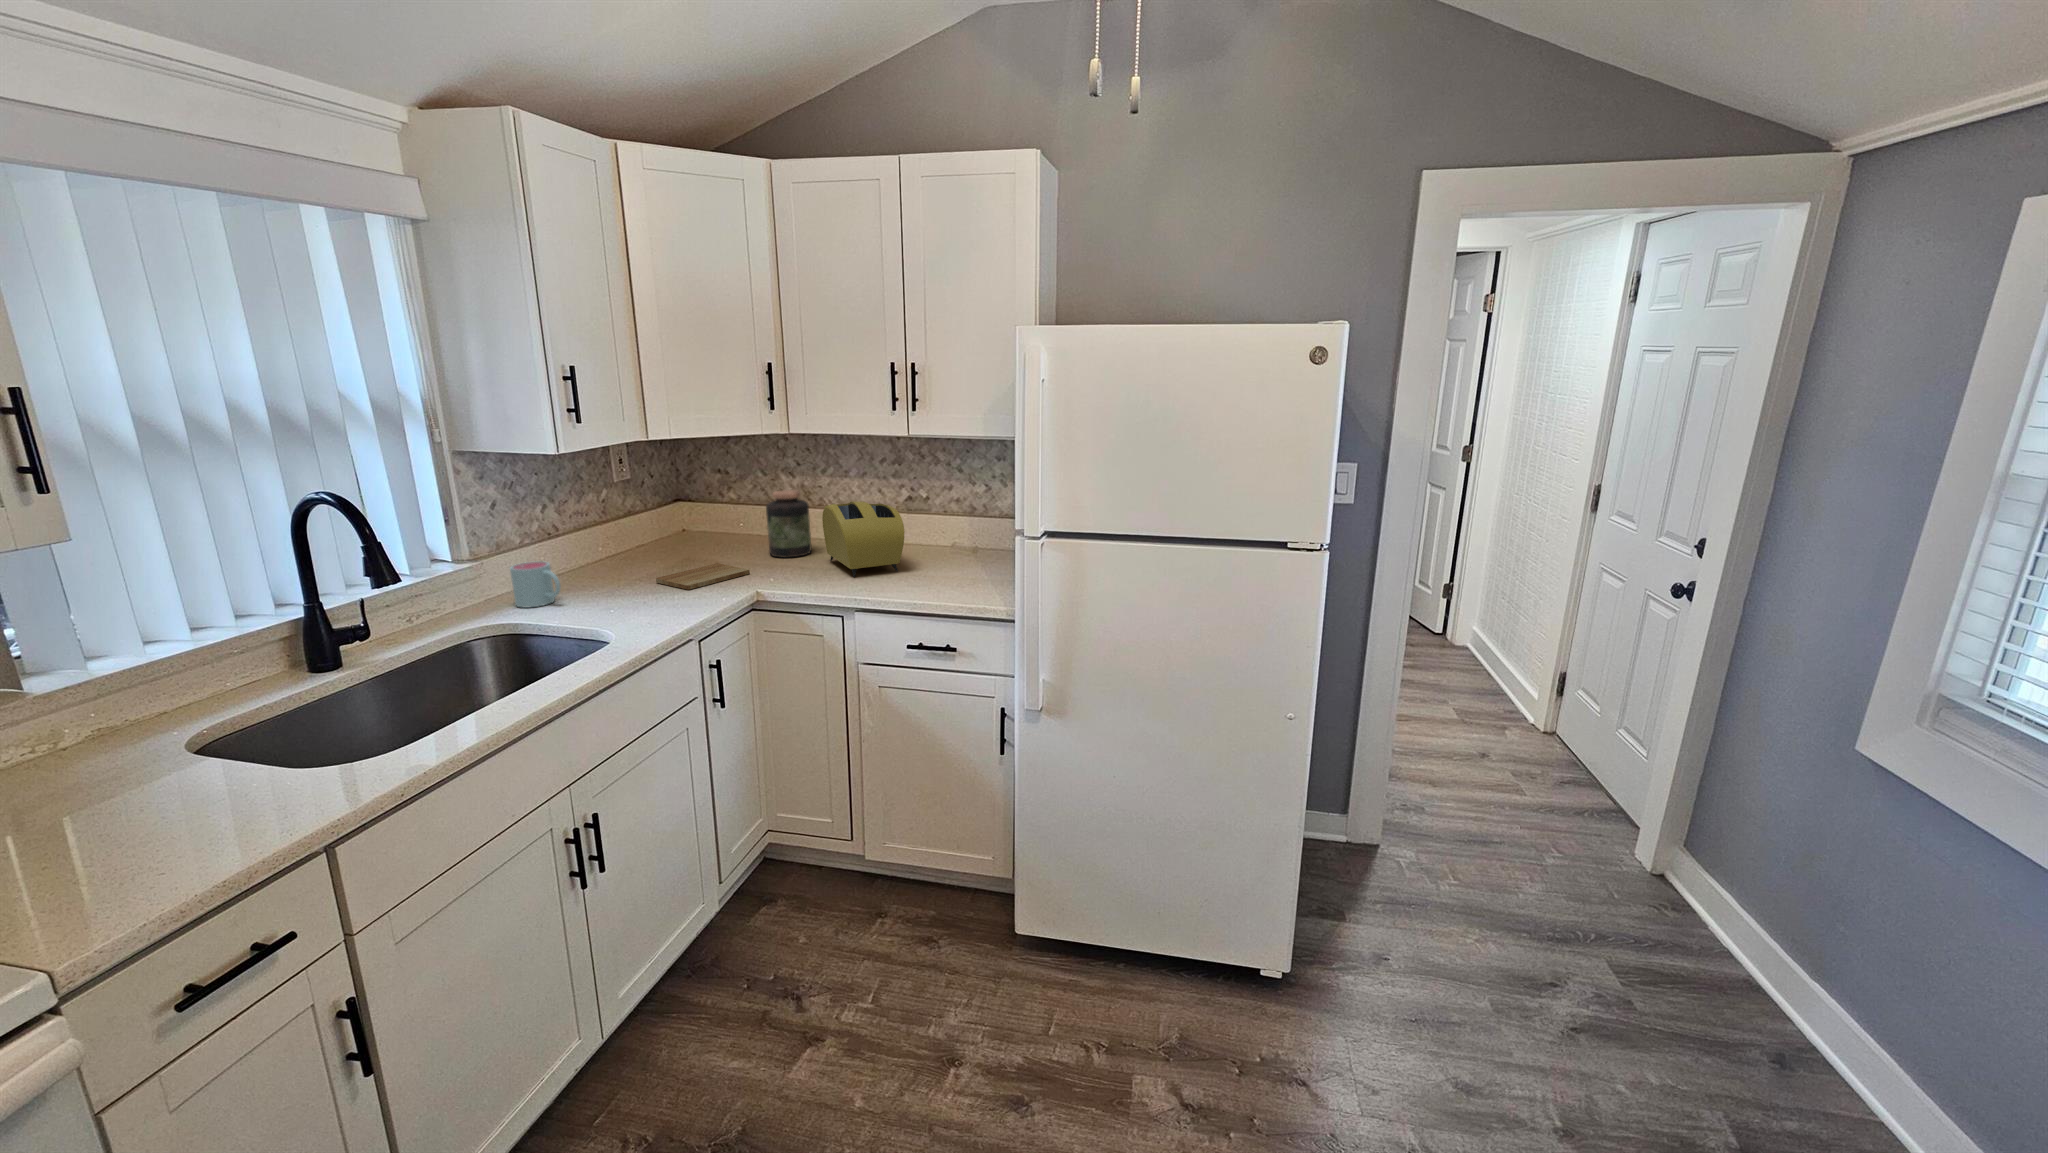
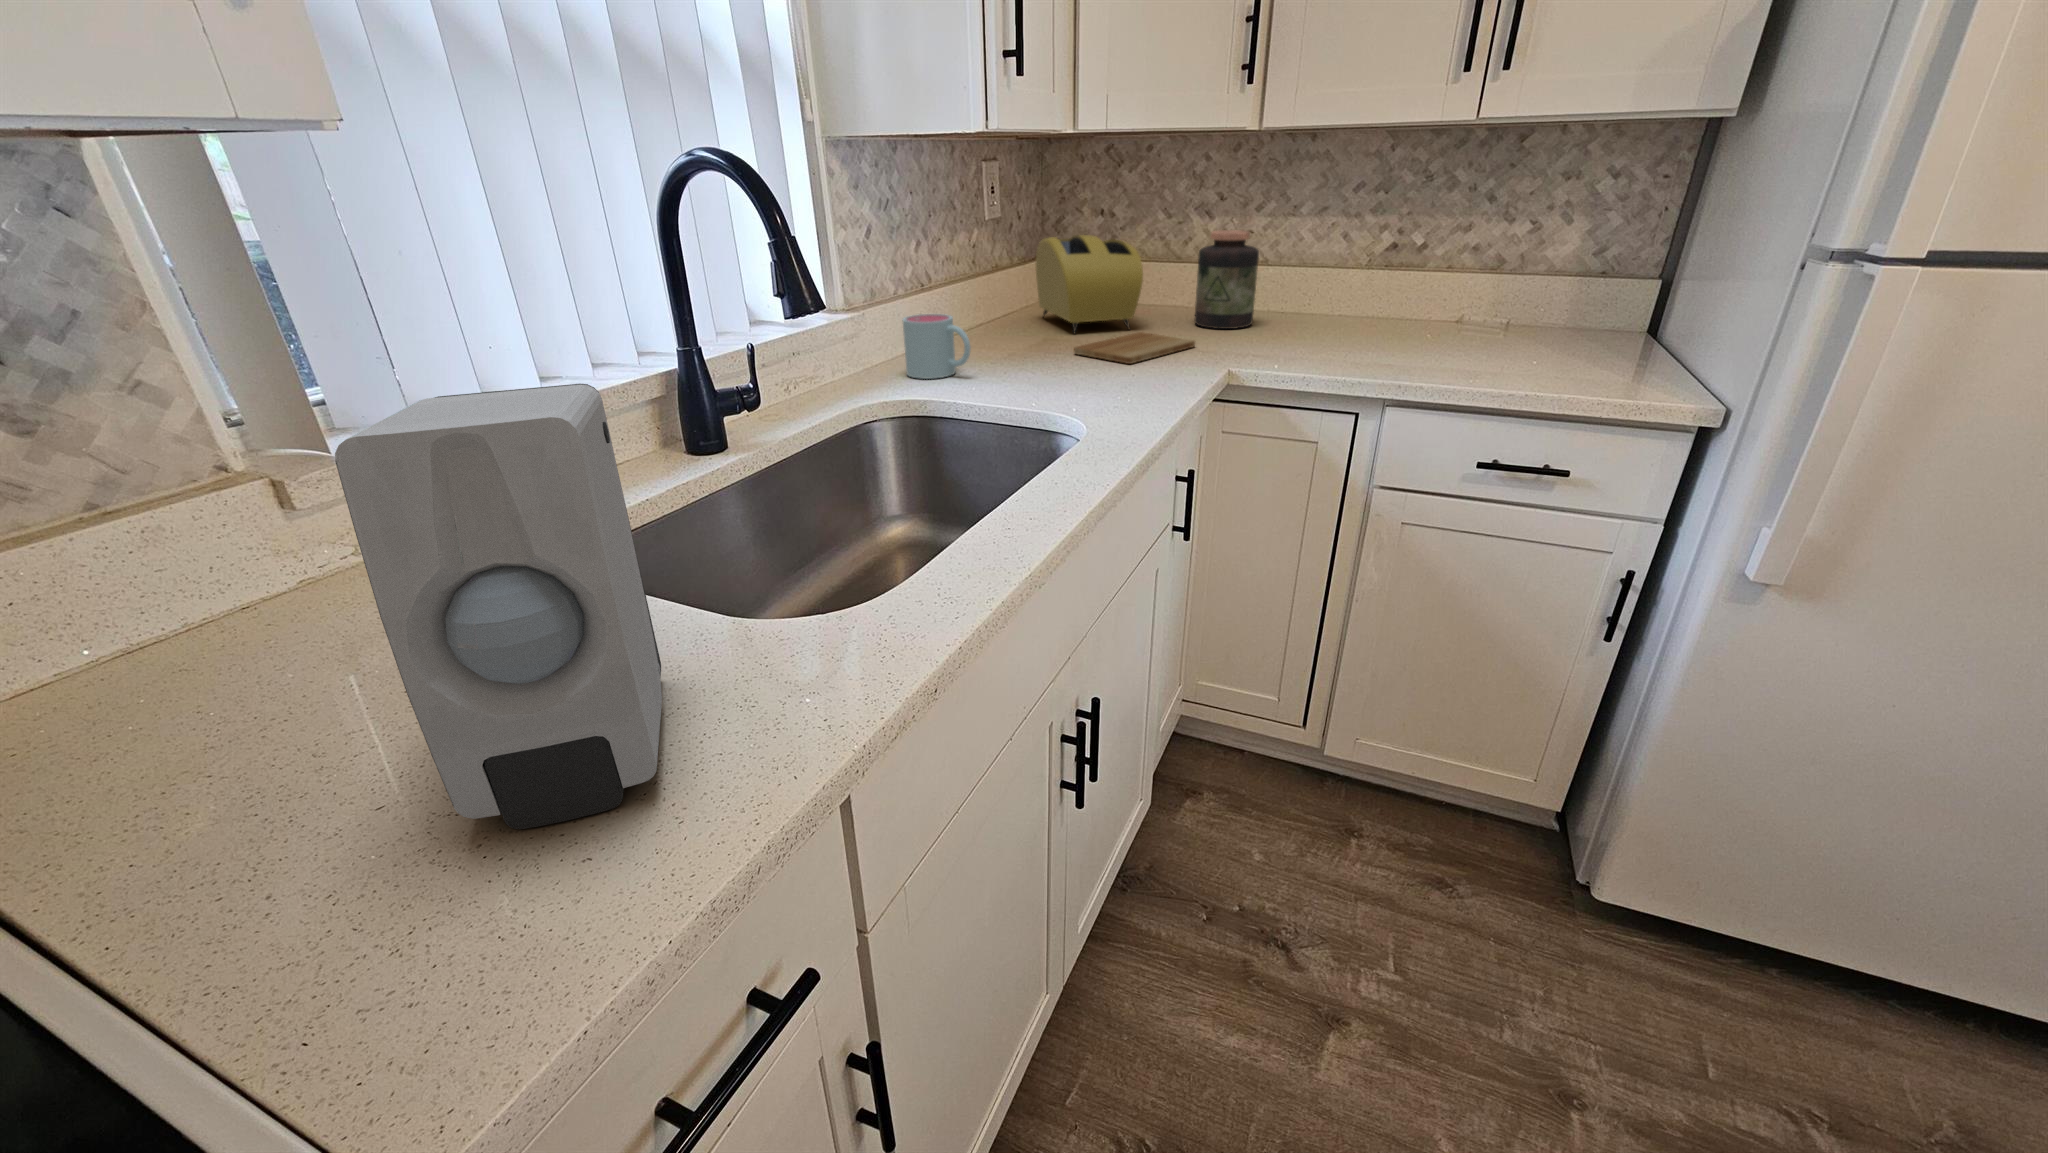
toaster: present [822,502,904,577] -> present [1036,235,1143,333]
soap dispenser: none [42,649,228,868] -> present [335,384,662,829]

